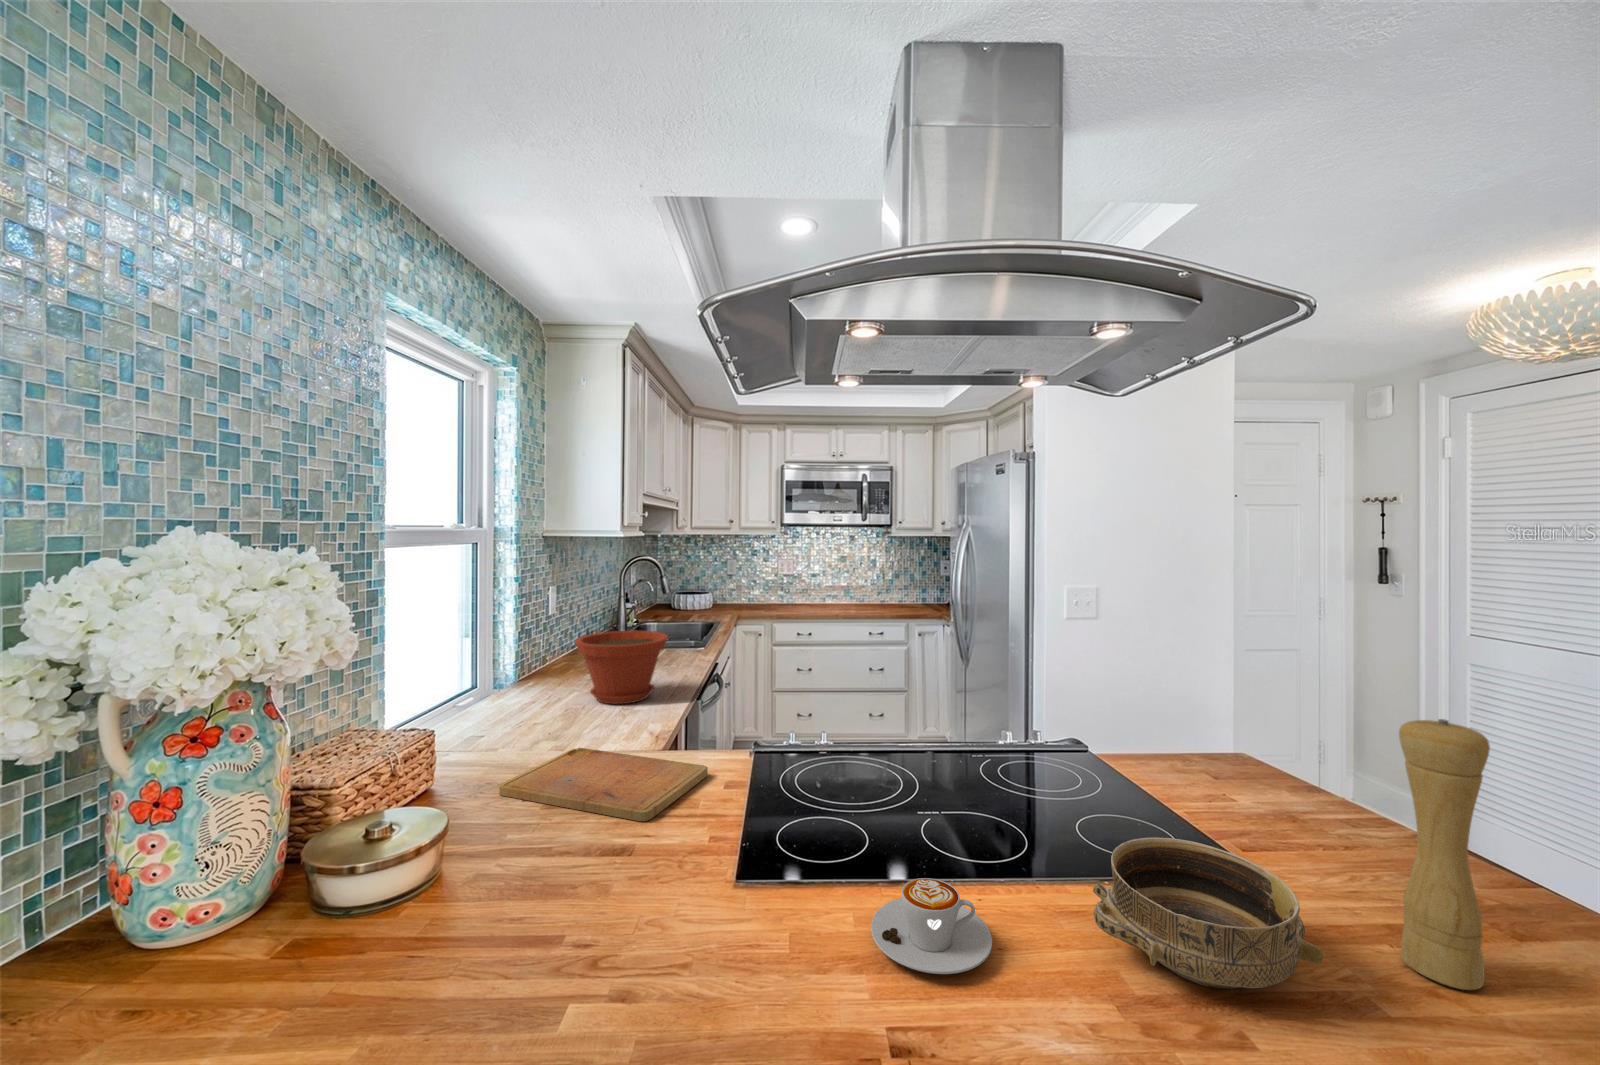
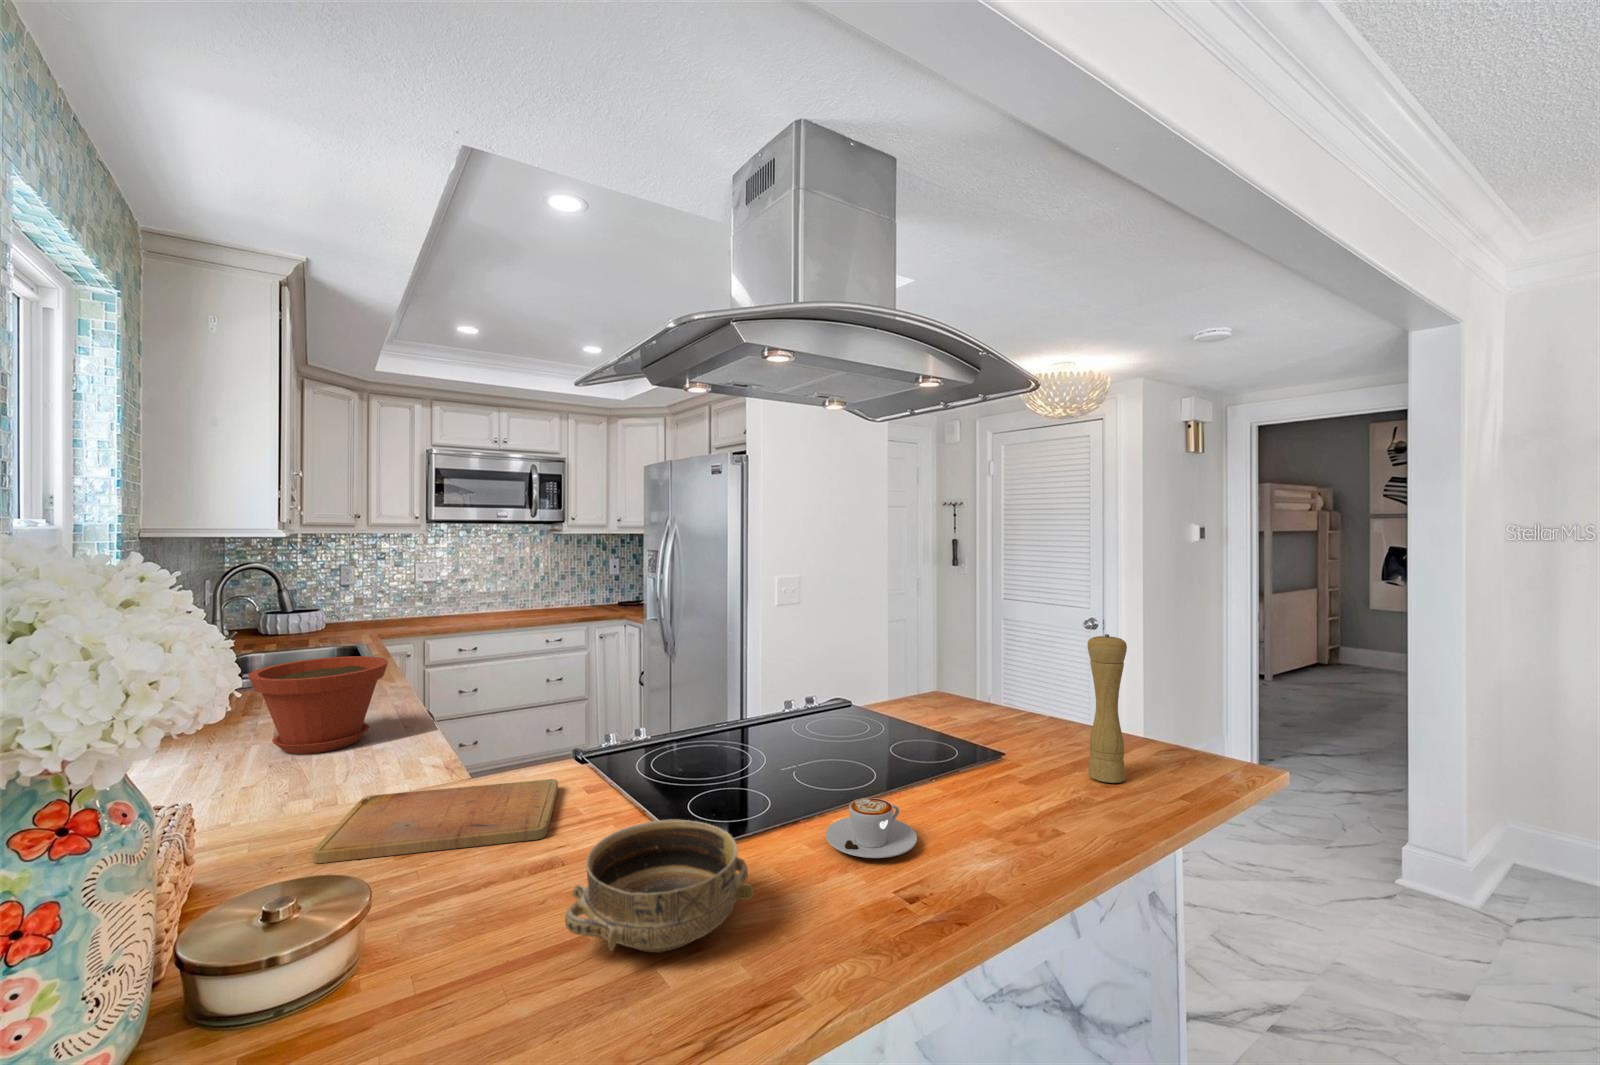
ceramic bowl: present [1093,838,1323,988] -> present [565,820,754,952]

